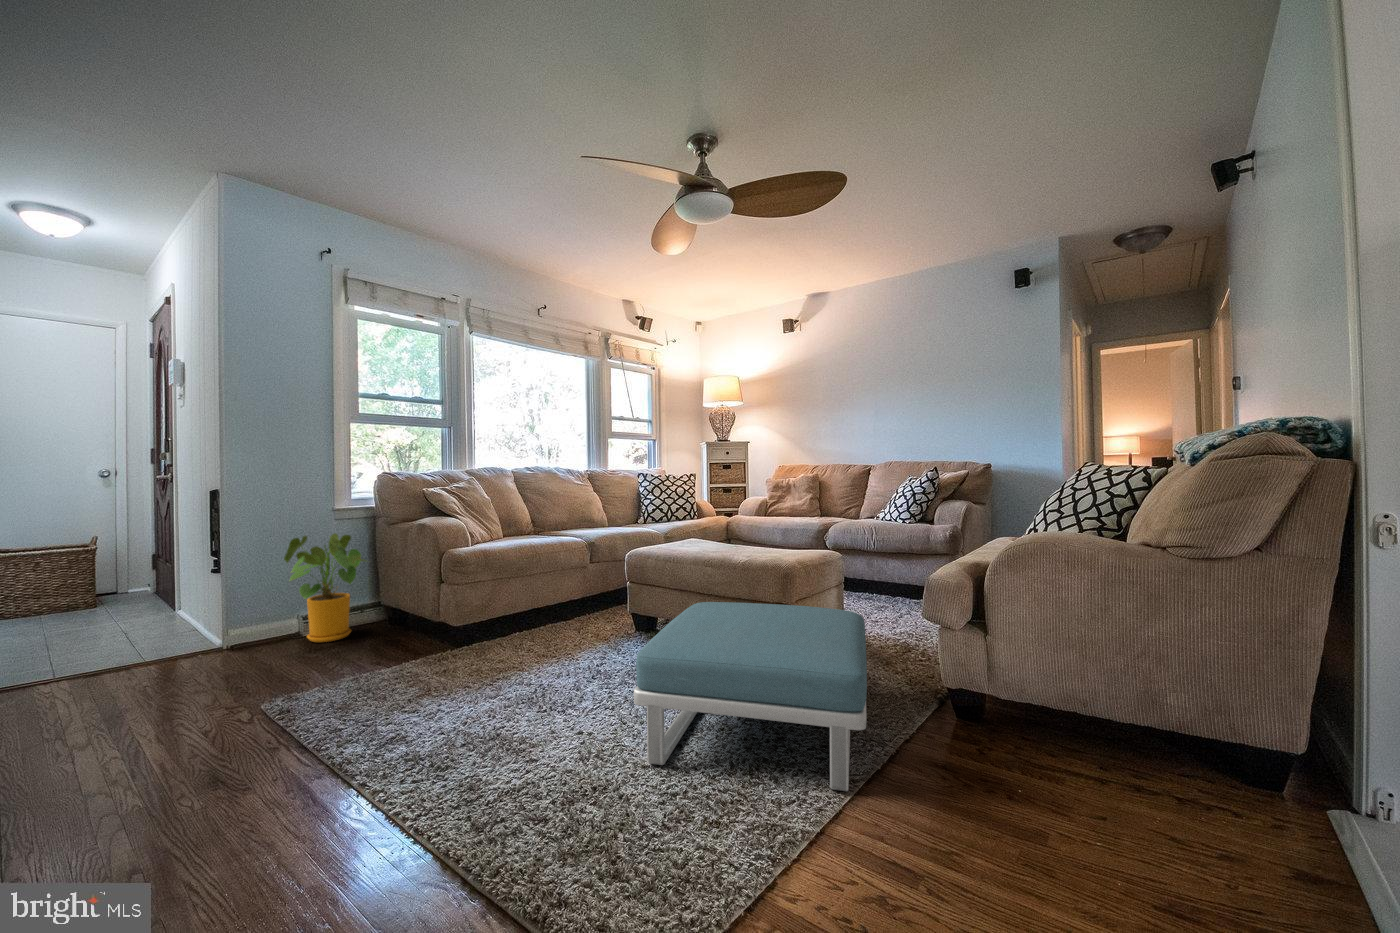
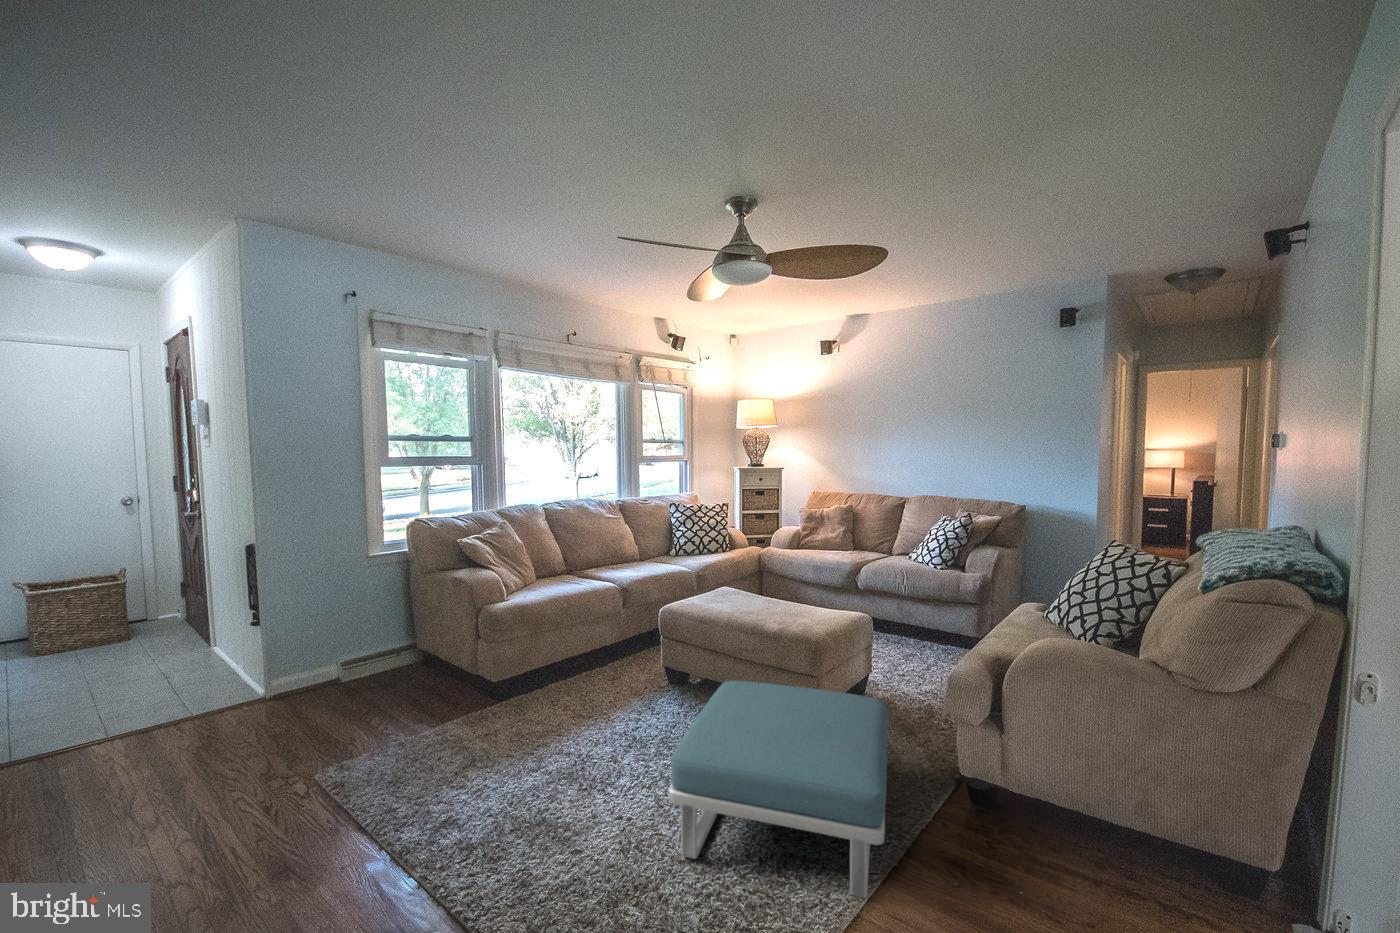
house plant: present [284,533,366,642] -> none [338,584,418,692]

